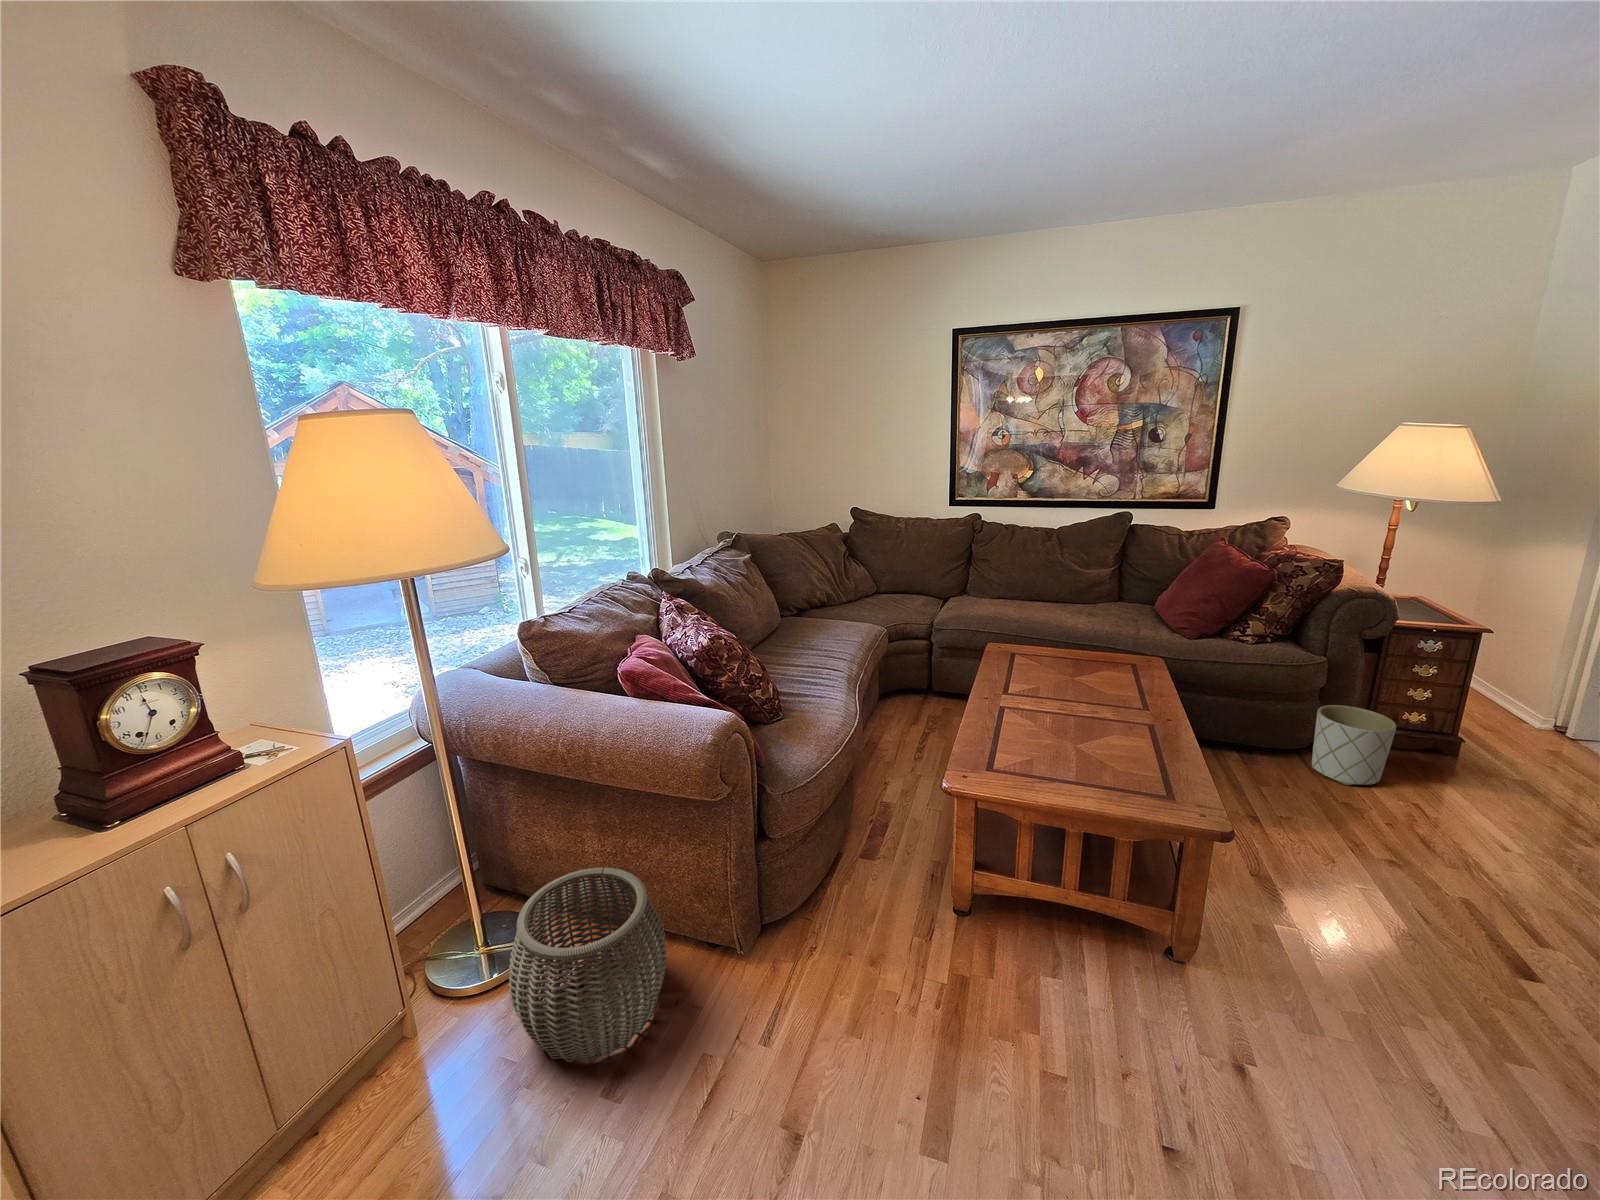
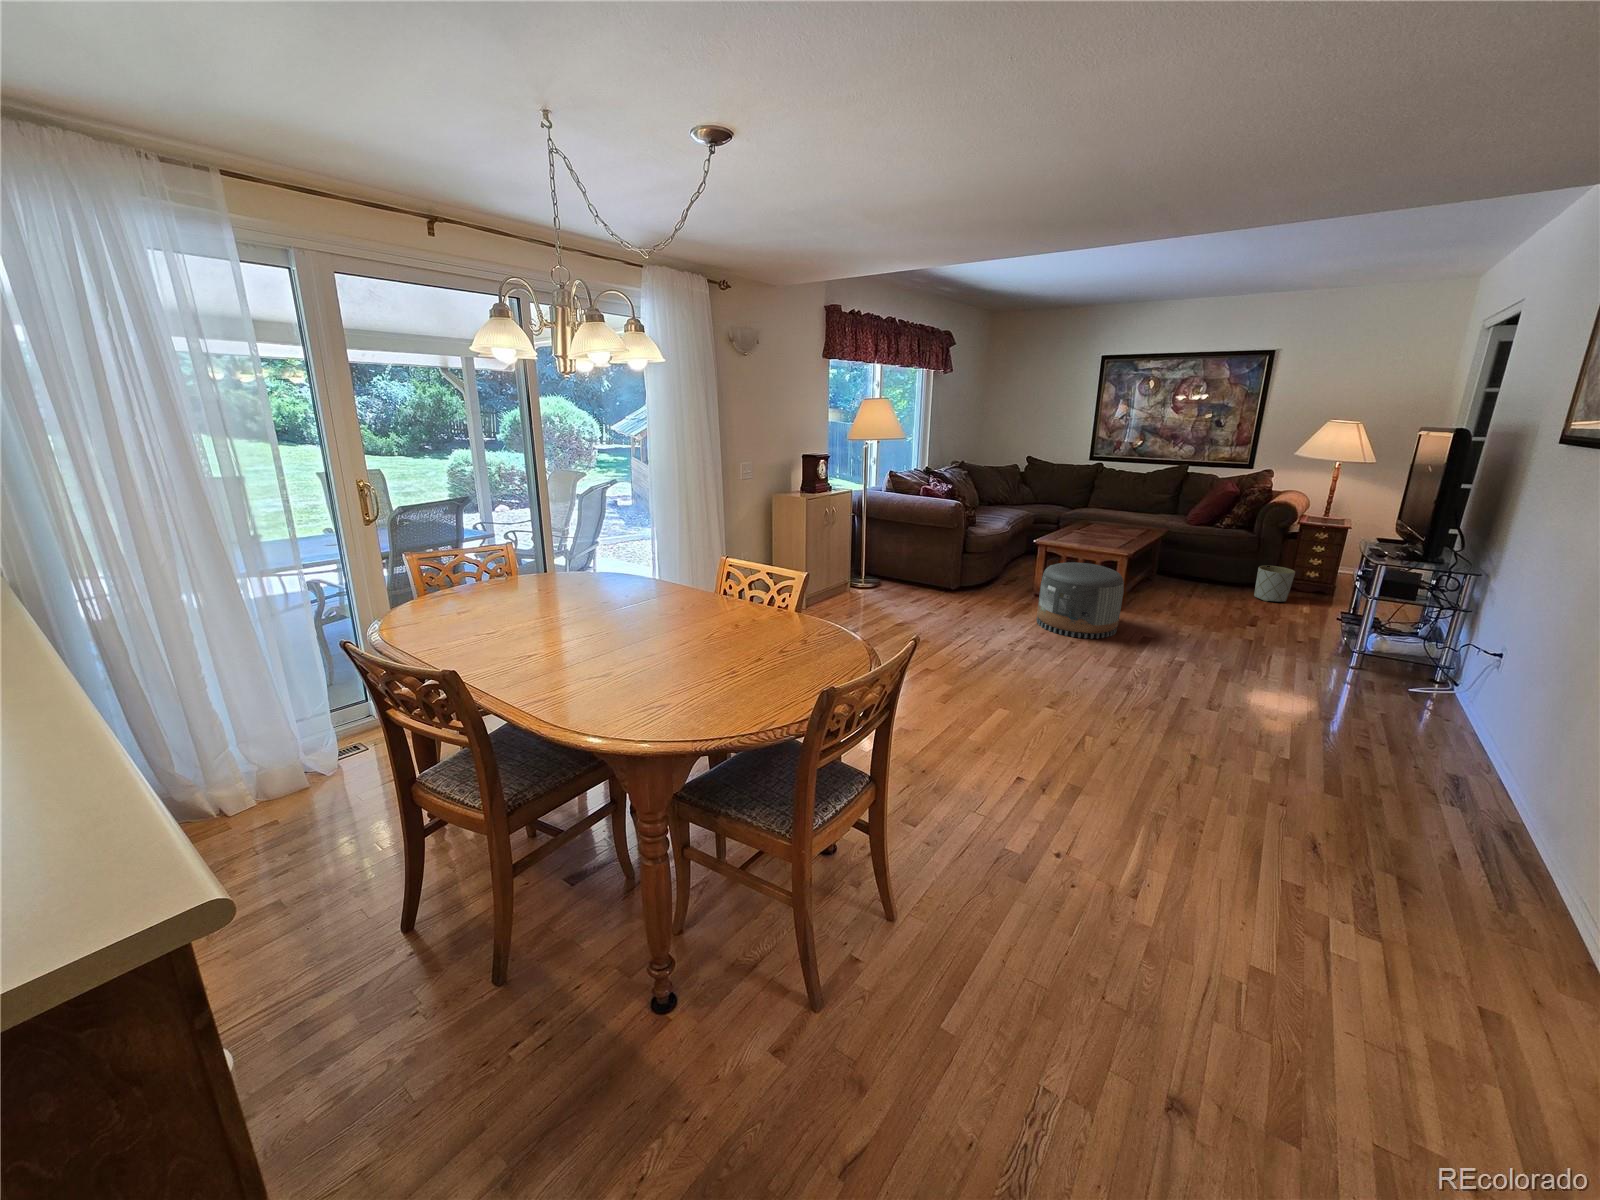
pouf: none [938,825,1191,1137] -> present [1037,562,1124,639]
woven basket: present [509,867,667,1062] -> none [894,564,944,614]

